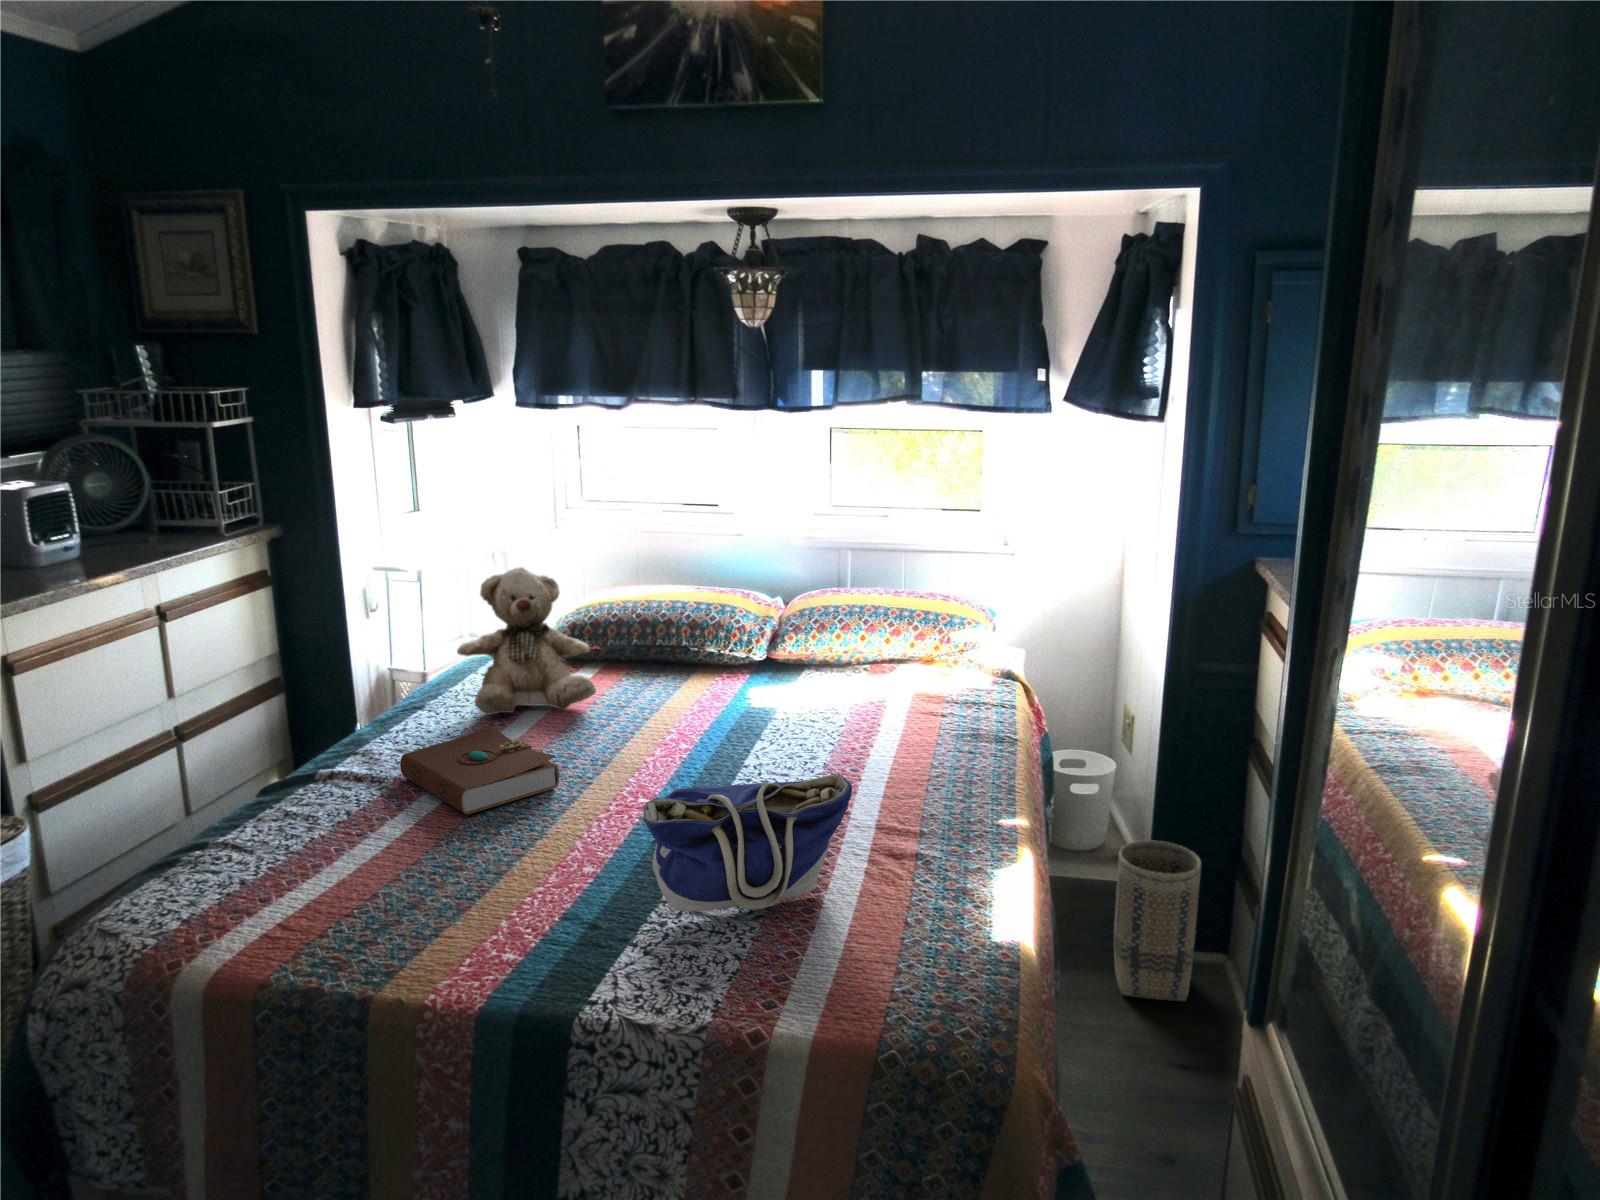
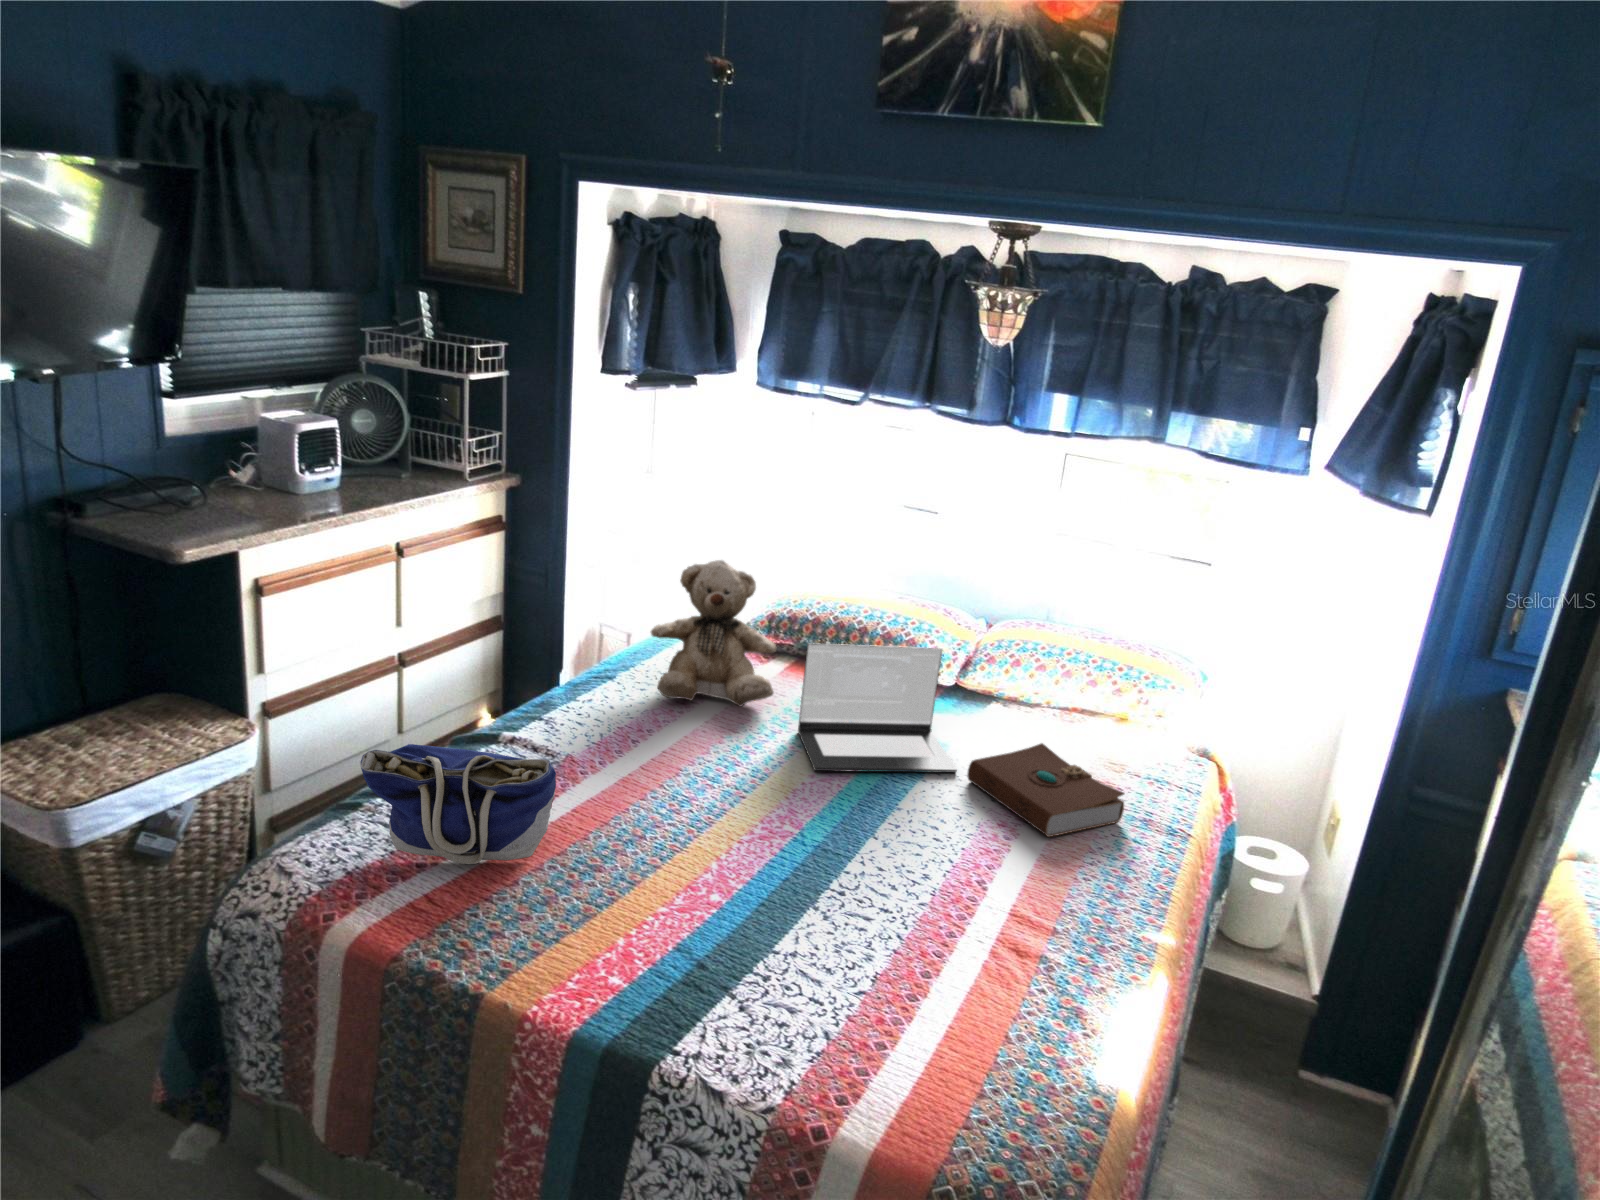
laptop: none [625,615,793,750] -> present [798,643,957,773]
book: present [400,725,559,814] -> present [967,743,1125,837]
tote bag: present [638,774,852,911] -> present [360,744,556,864]
basket: present [1114,840,1201,1001] -> none [1259,961,1378,1143]

